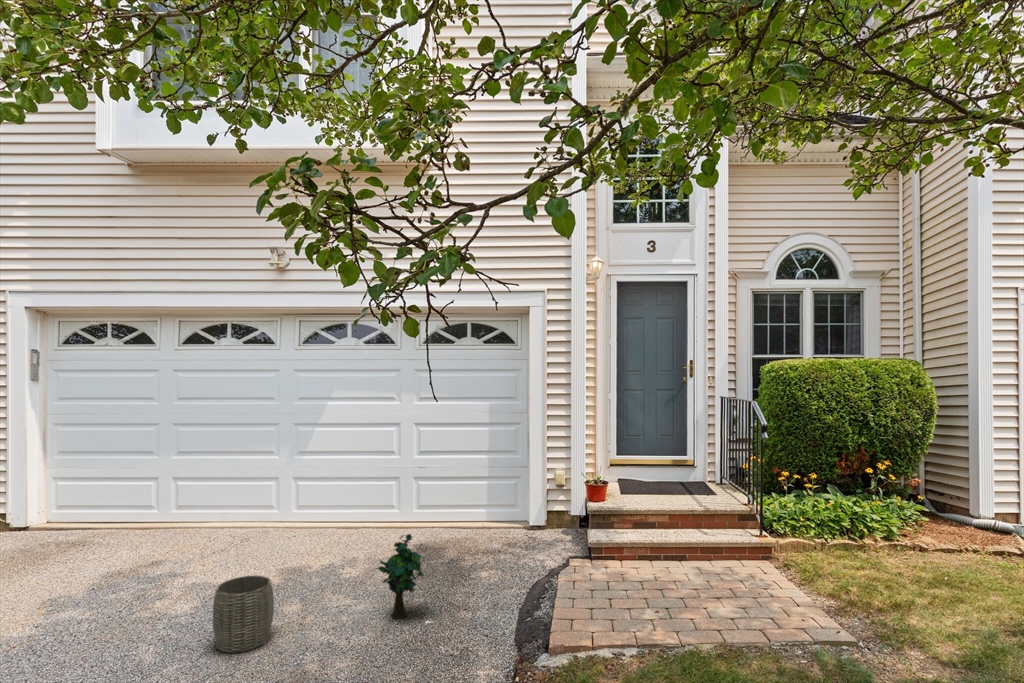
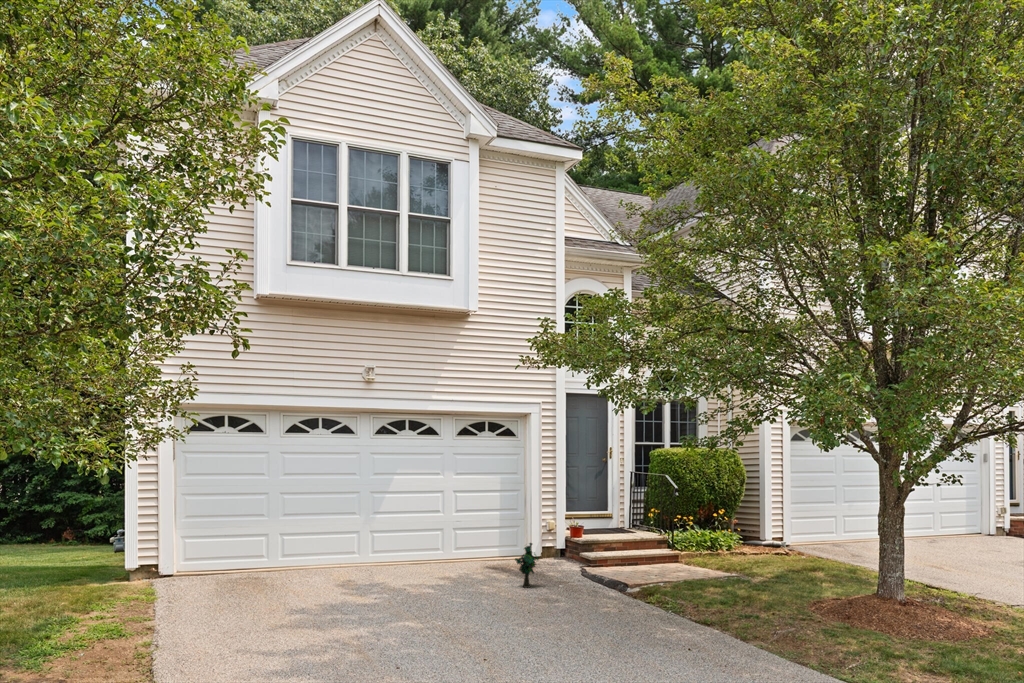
woven basket: present [213,576,274,653] -> none [454,565,483,600]

